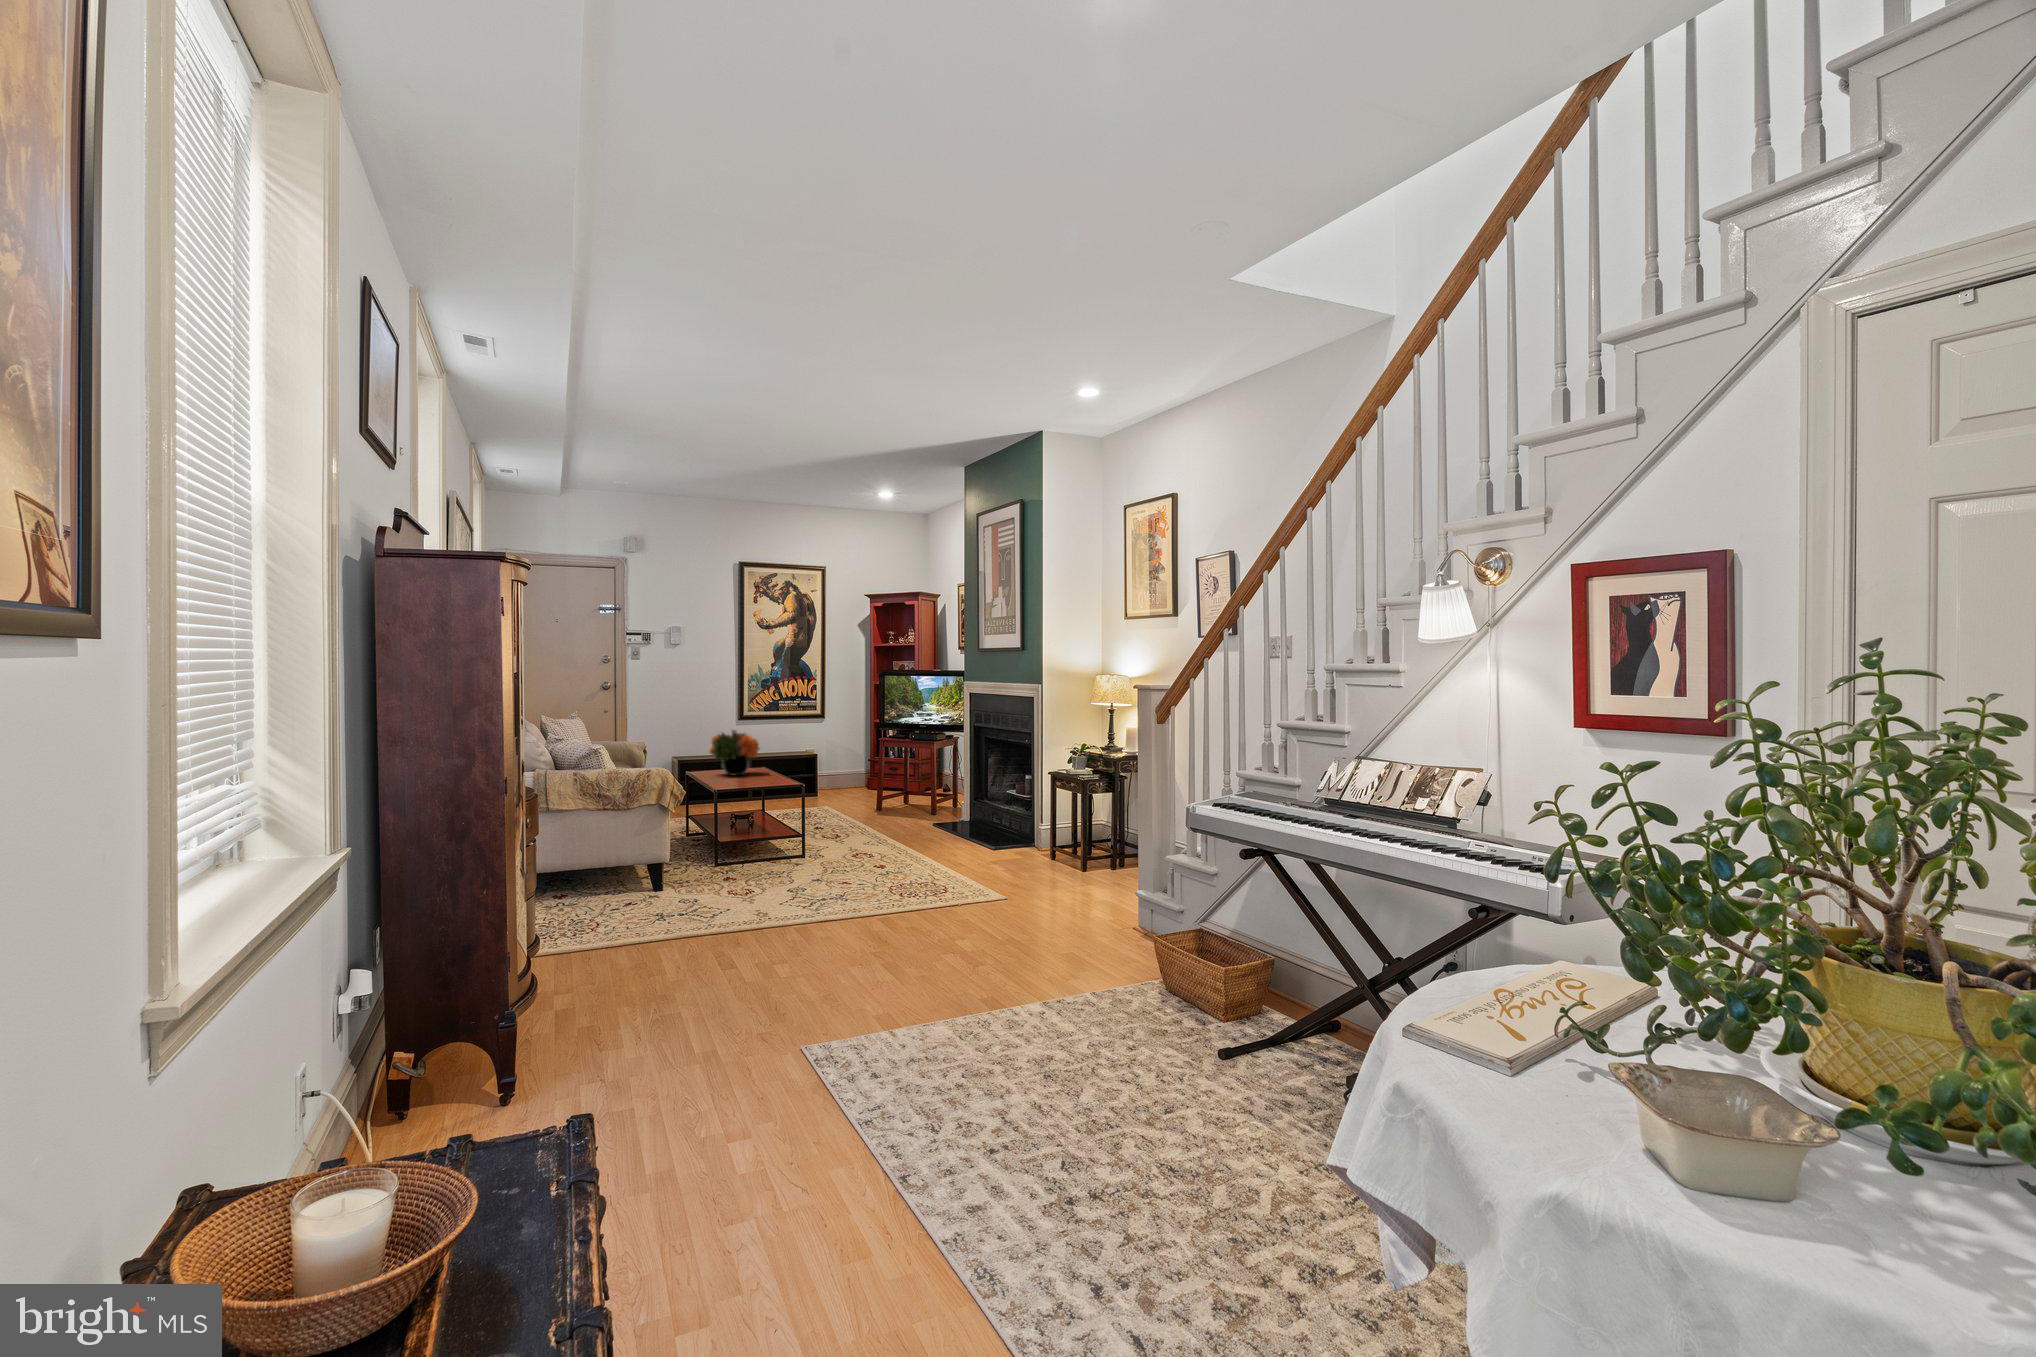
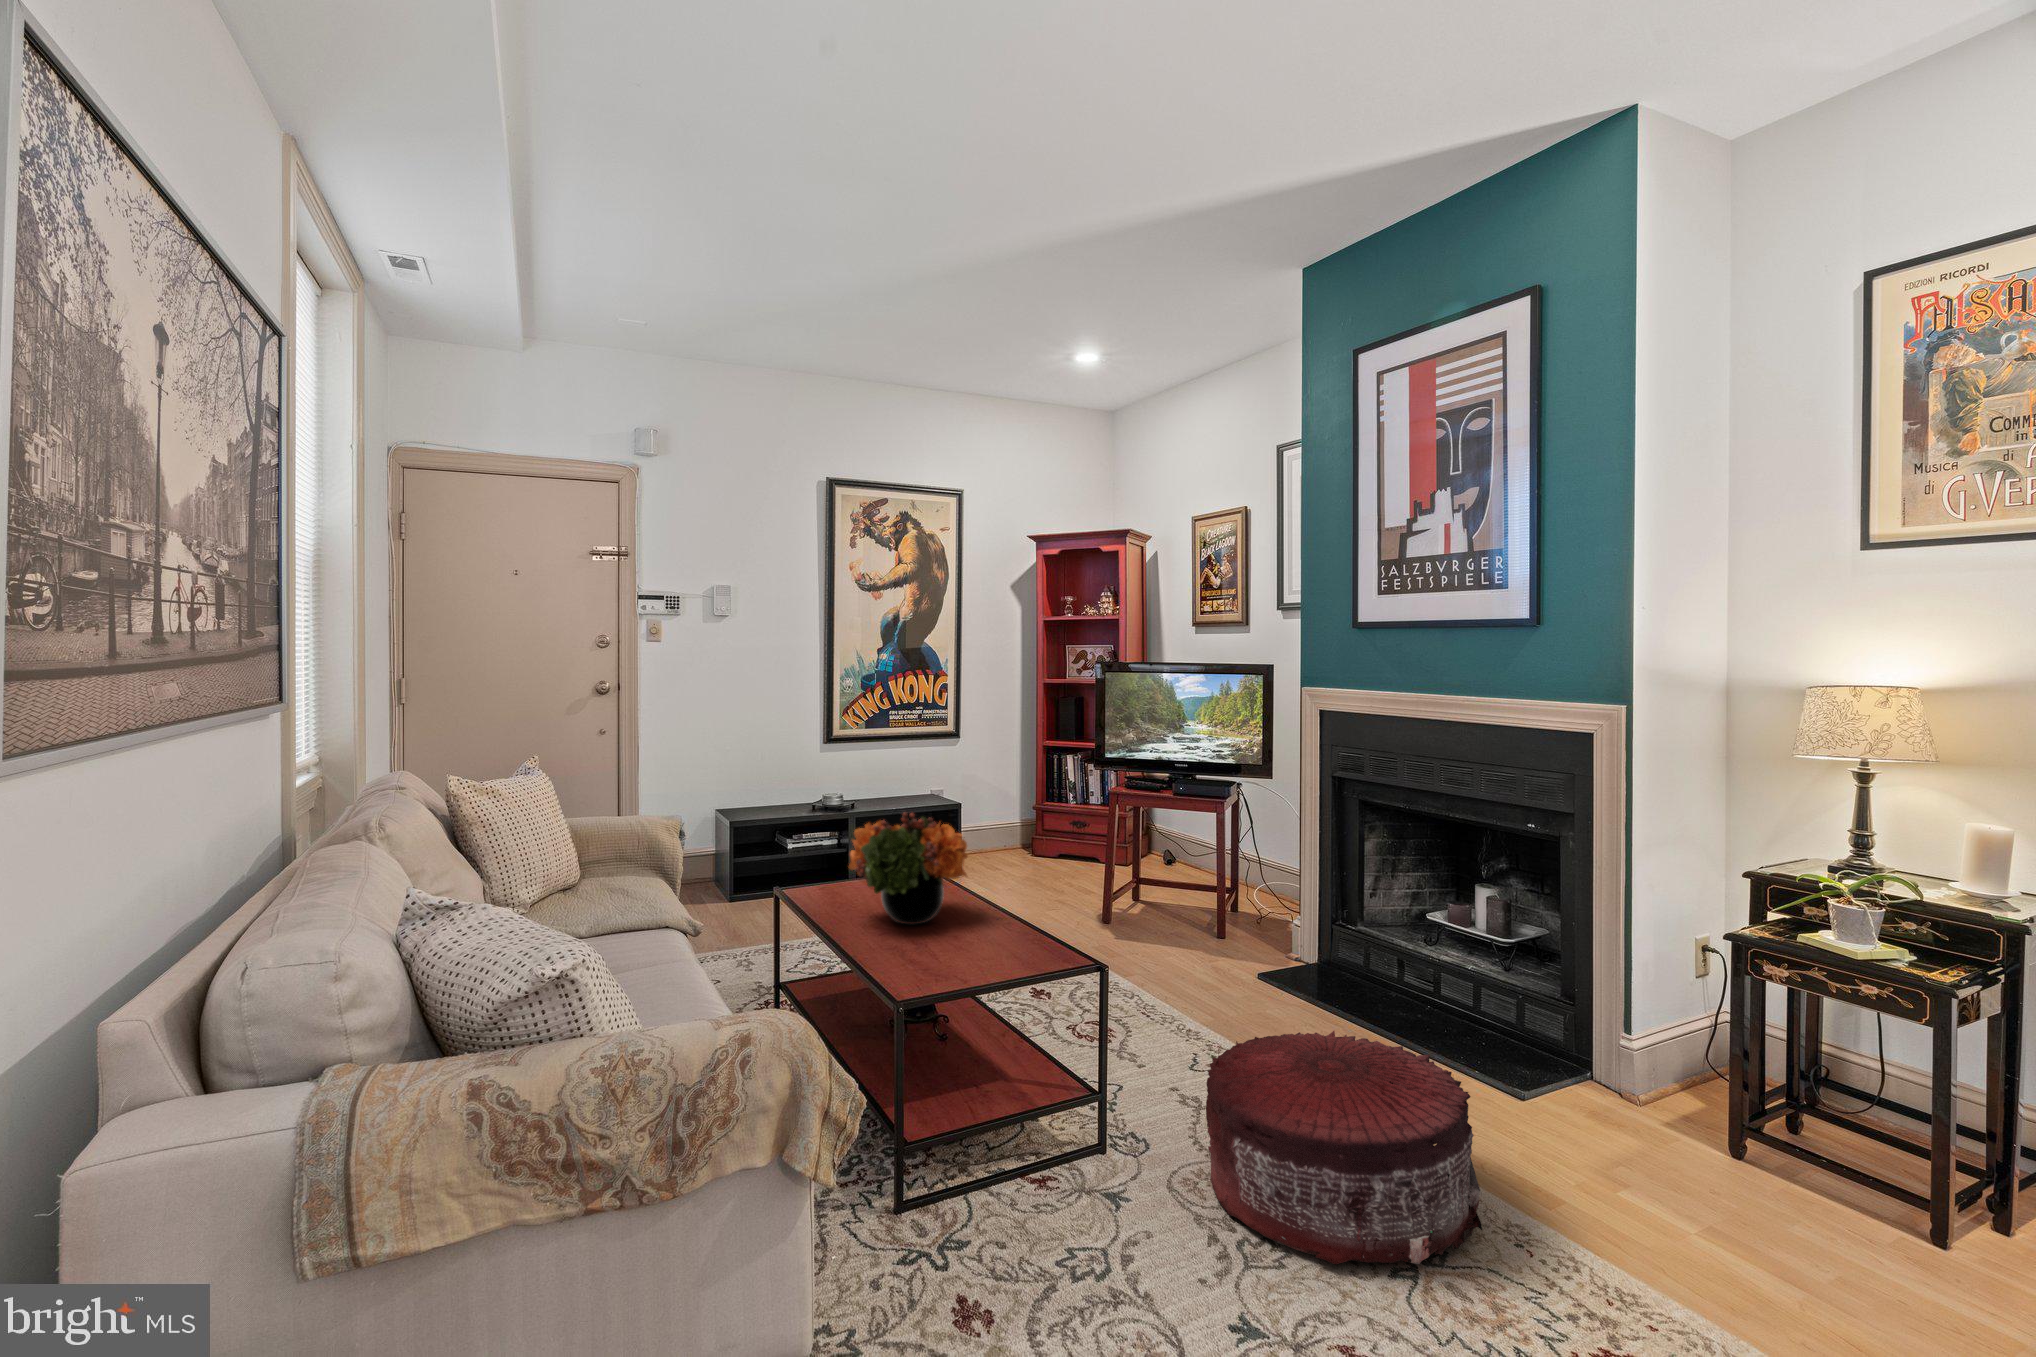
pouf: none [822,808,914,864] -> present [1206,1031,1482,1264]

